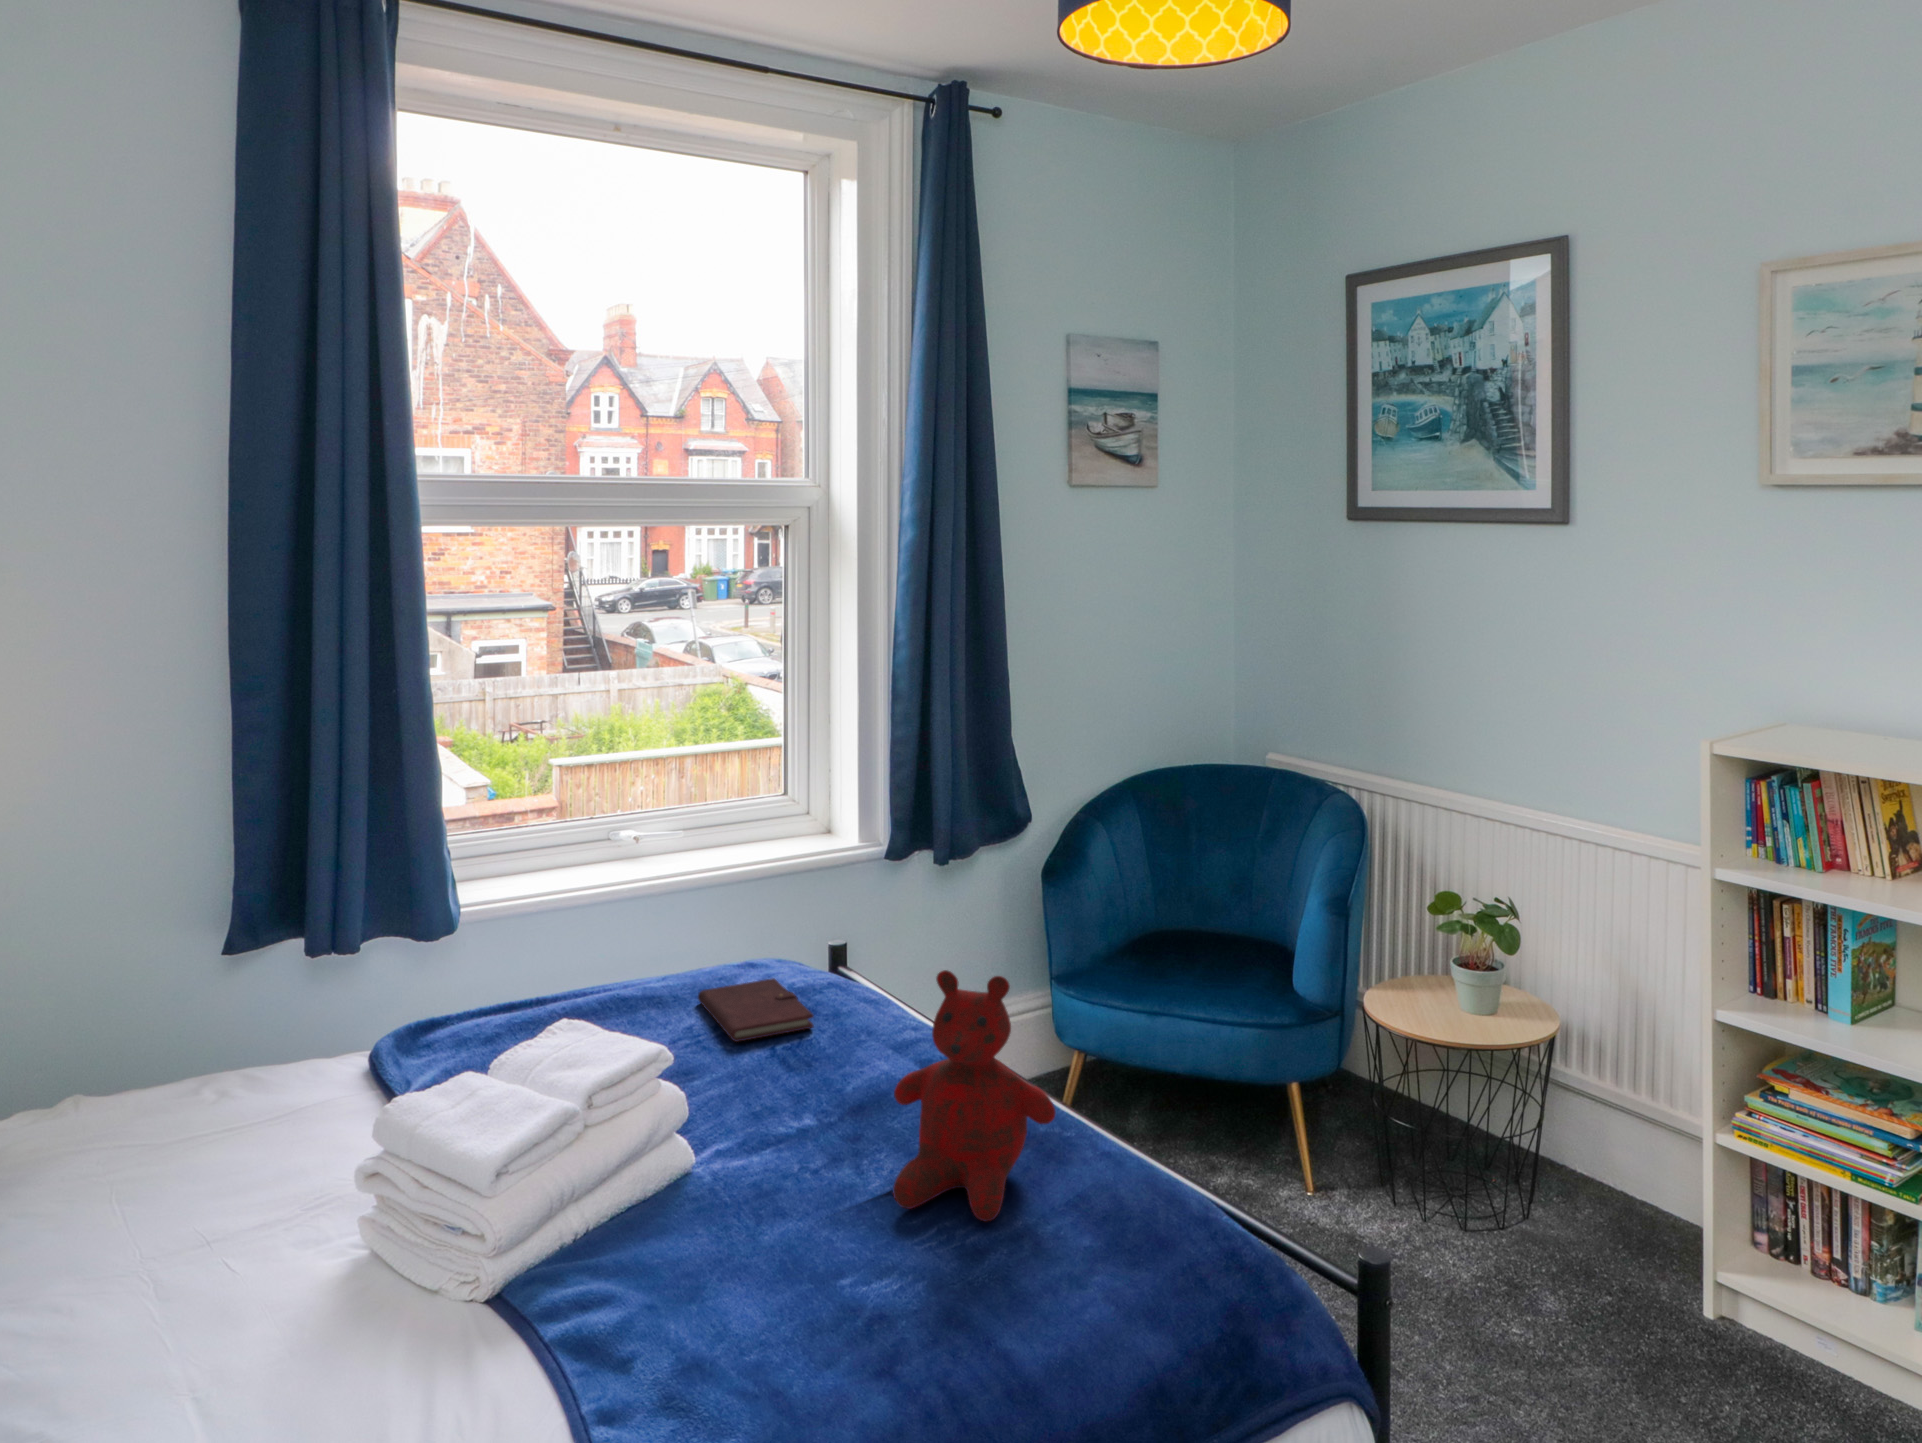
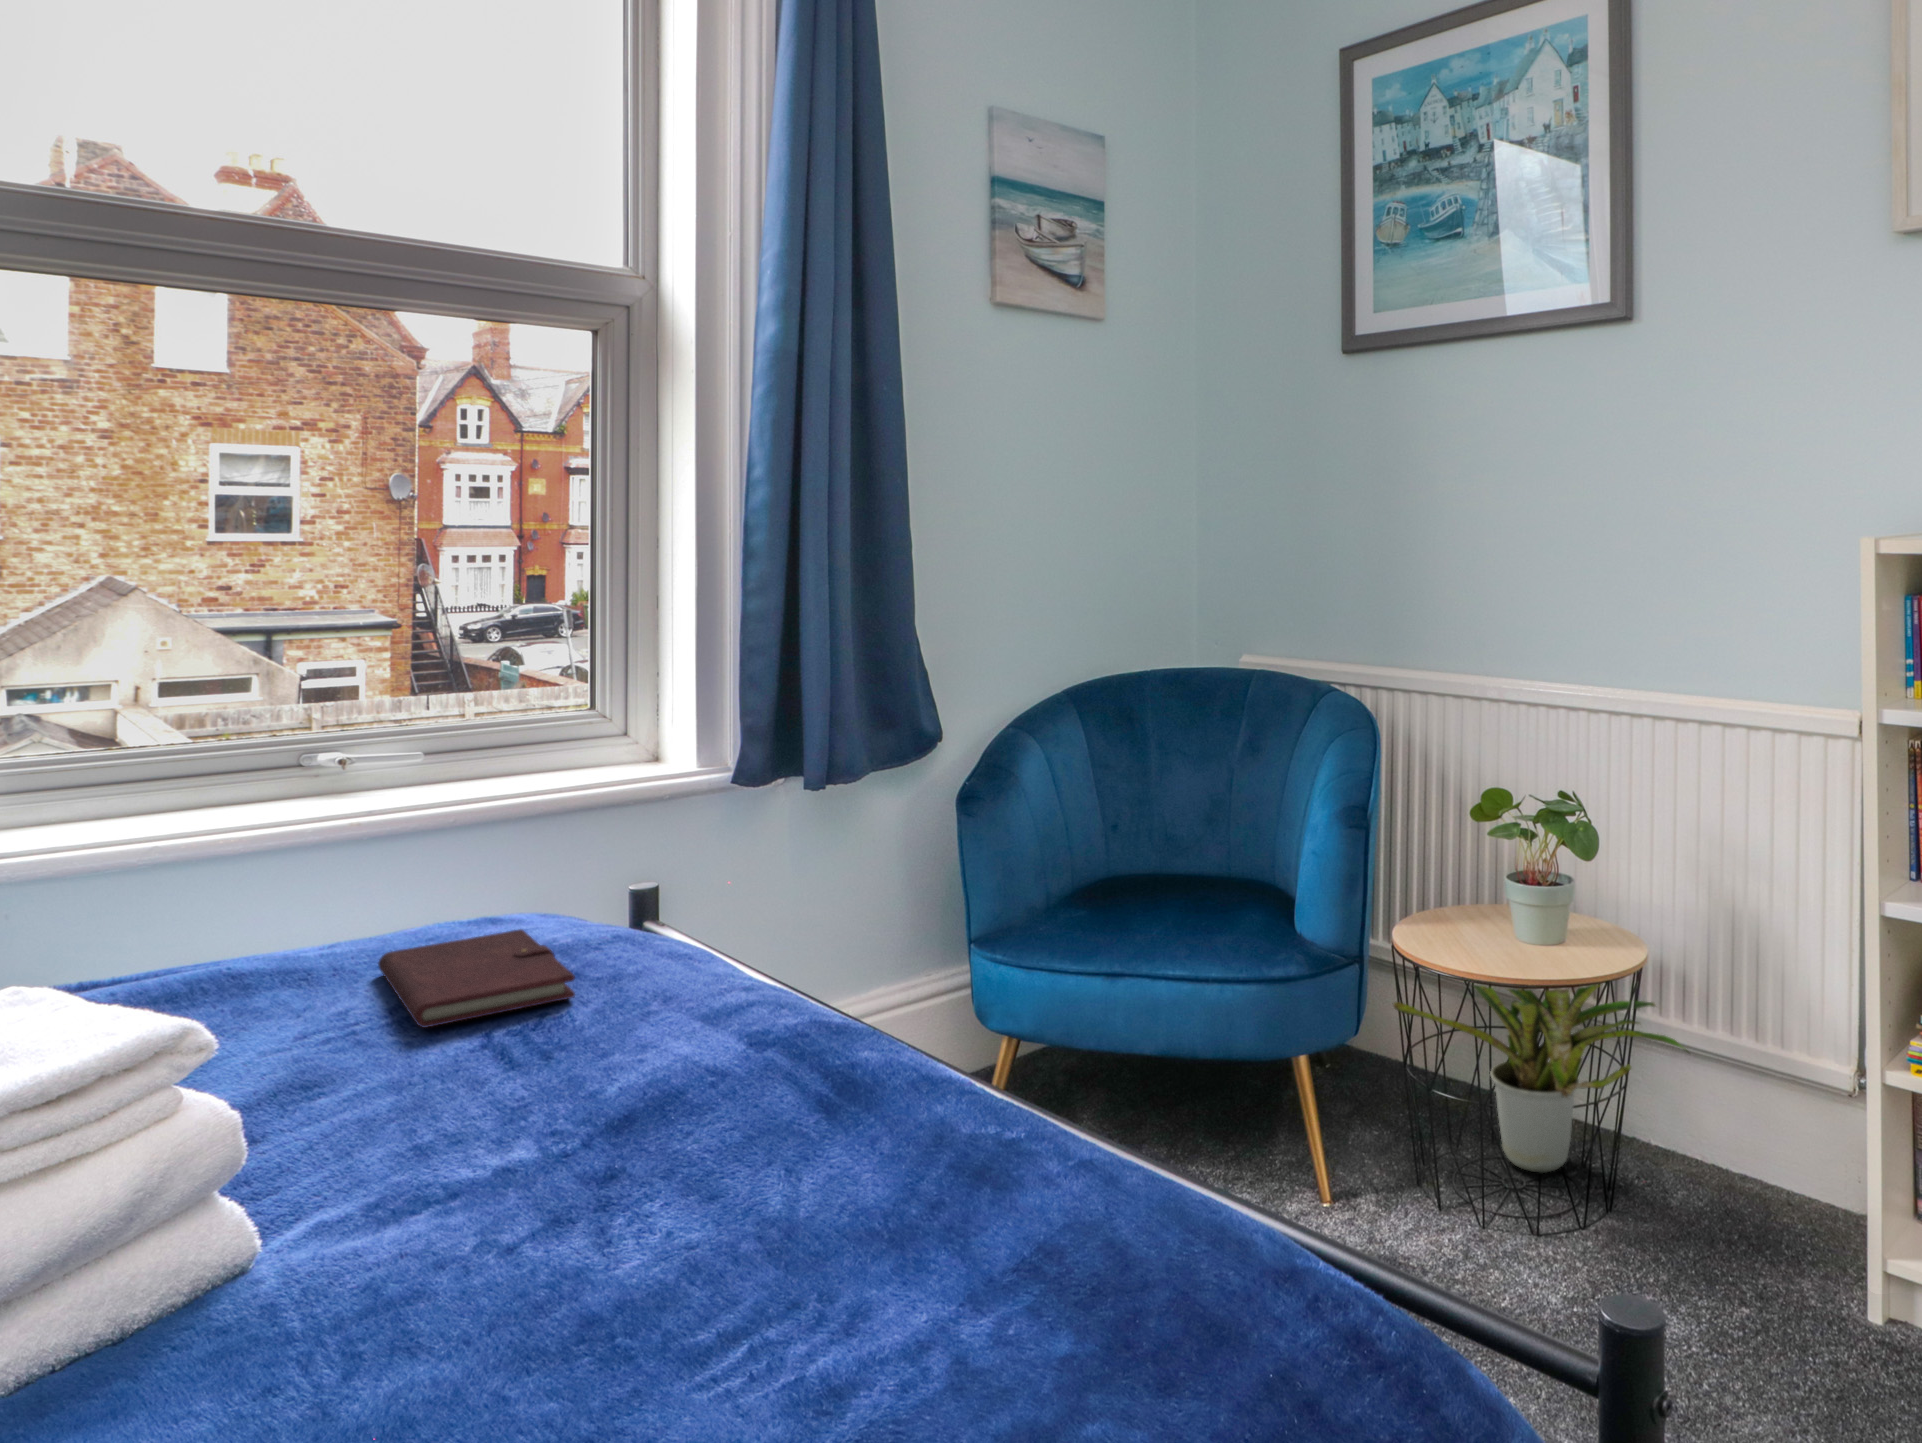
teddy bear: present [893,970,1056,1221] -> none [665,836,997,1322]
potted plant: none [1369,1008,1598,1185] -> present [1393,983,1688,1173]

